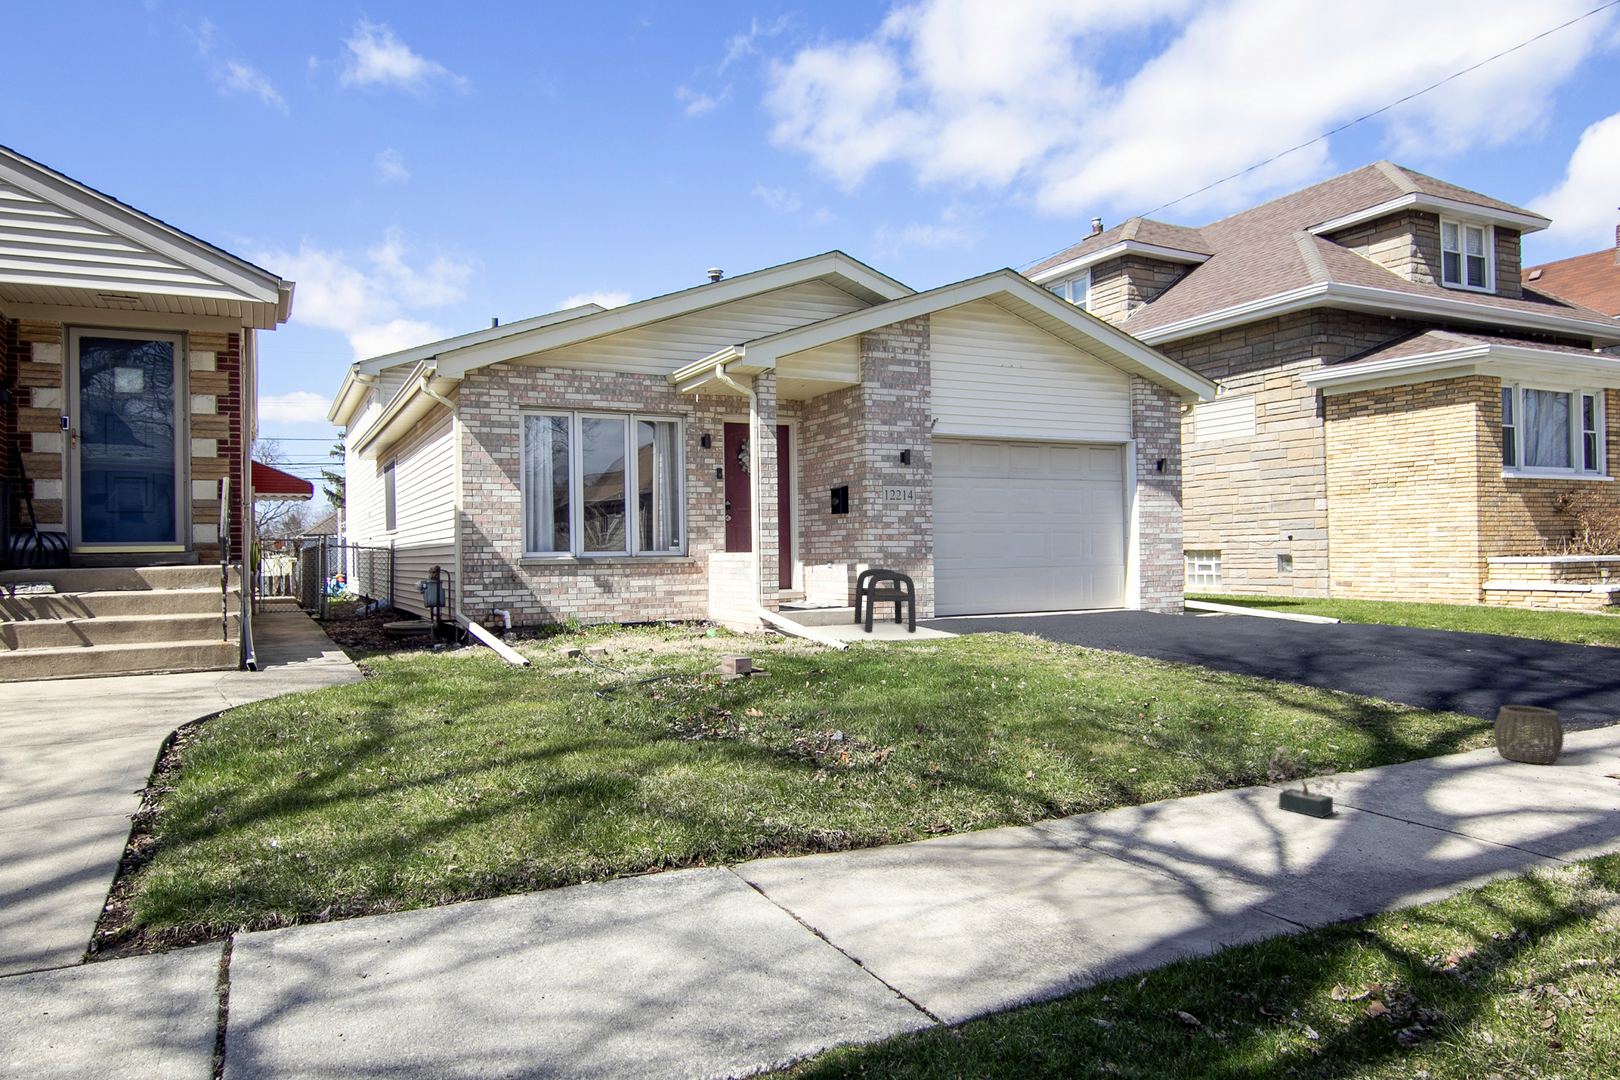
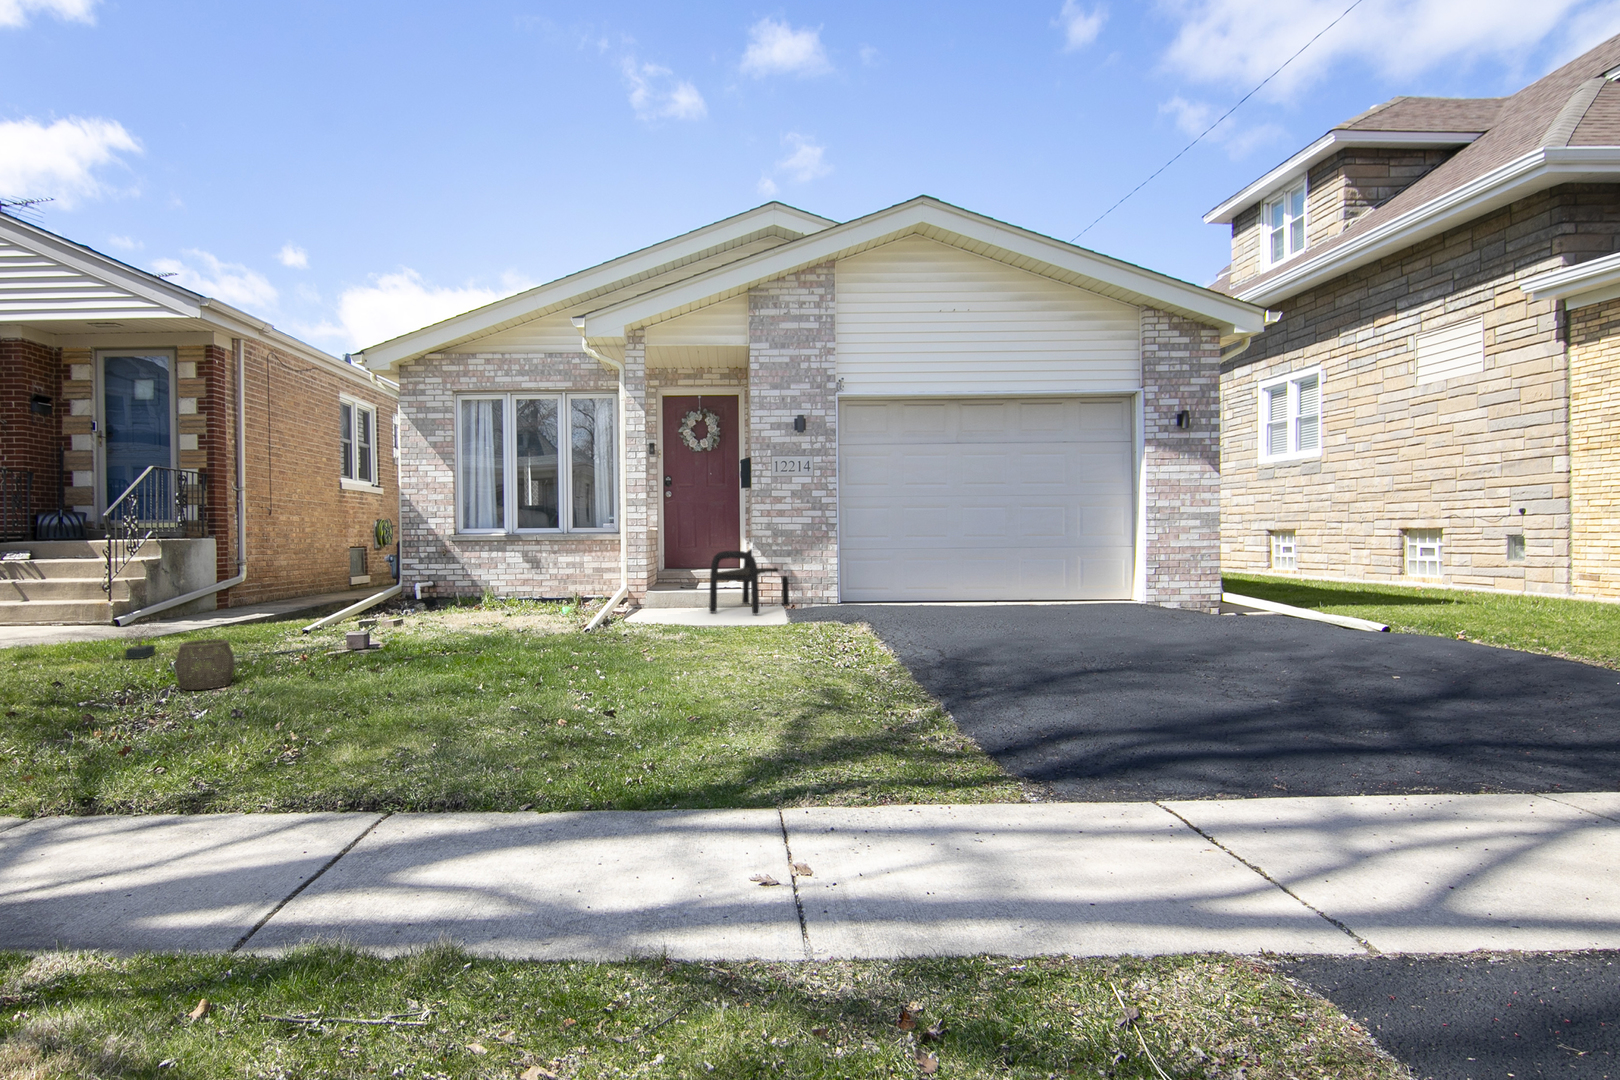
woven basket: present [1494,705,1564,764] -> present [175,639,235,690]
decorative plant: present [1268,747,1341,818] -> present [124,619,156,659]

